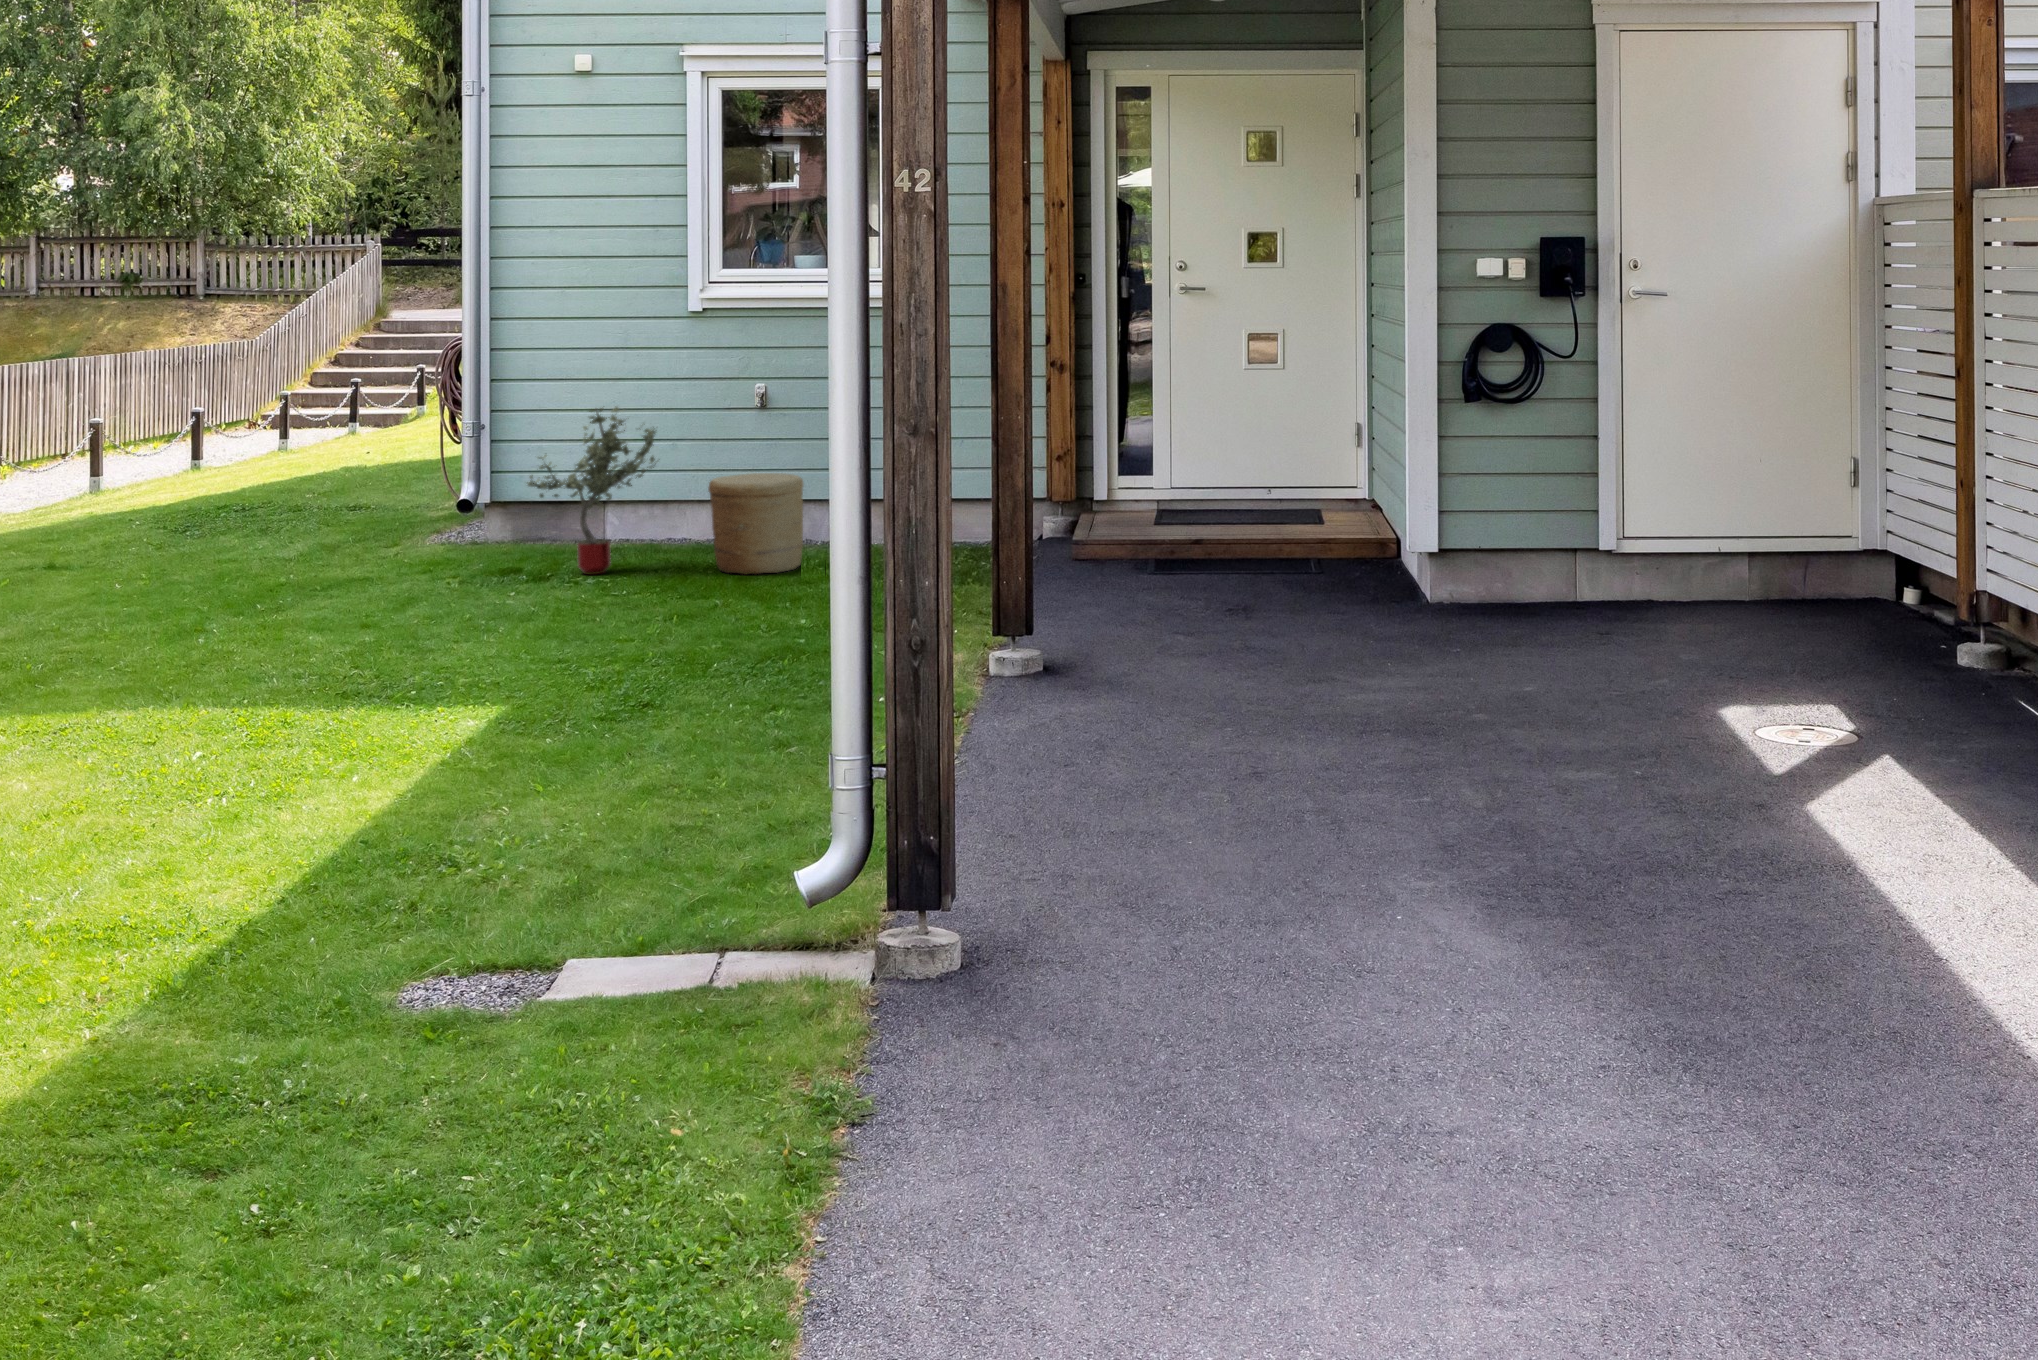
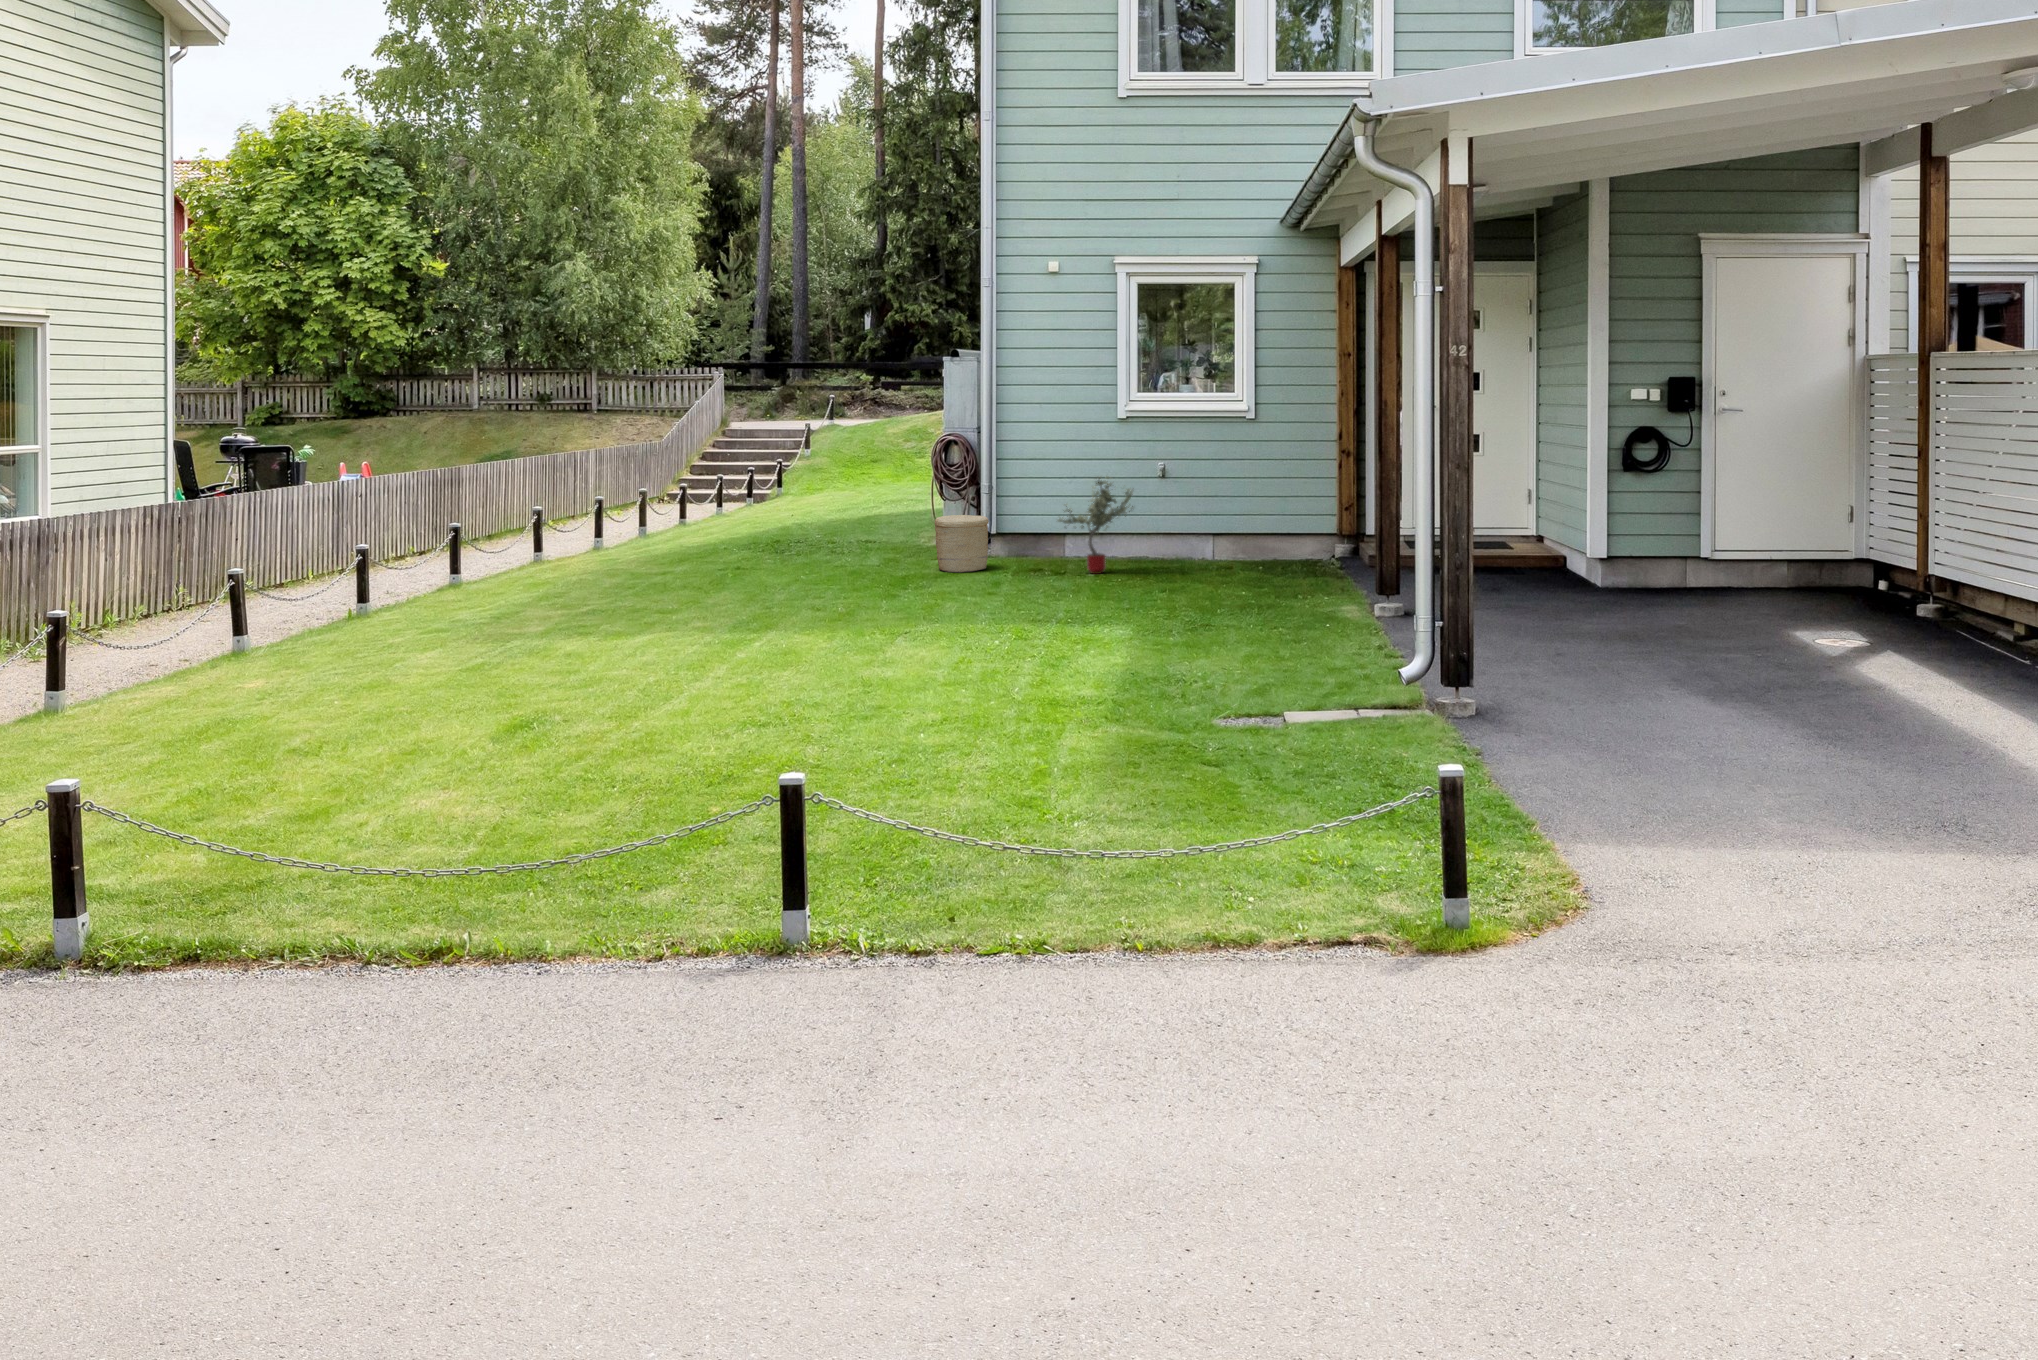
woven basket: present [708,473,803,574] -> present [935,515,989,572]

